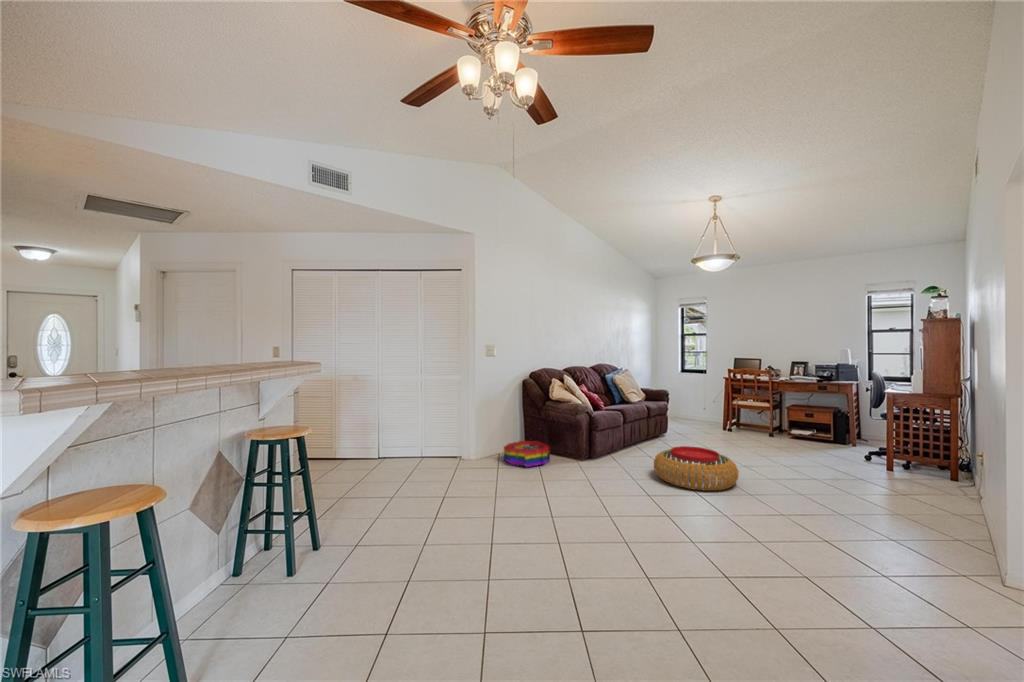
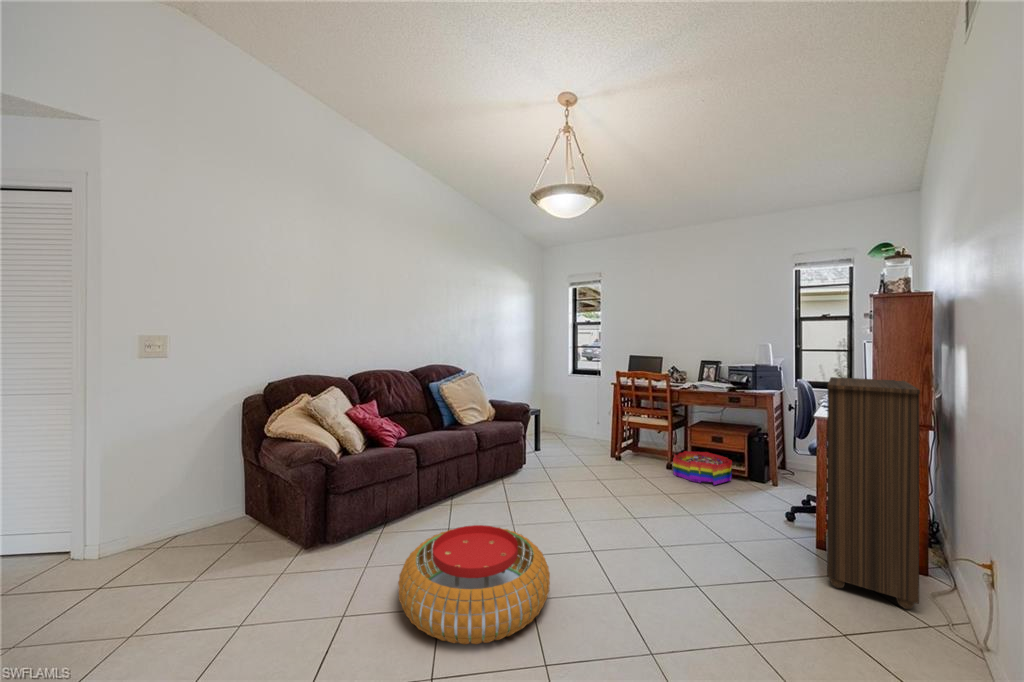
bookshelf: none [892,368,947,490] -> present [827,377,920,609]
storage bin: present [504,441,550,467] -> present [673,451,732,485]

